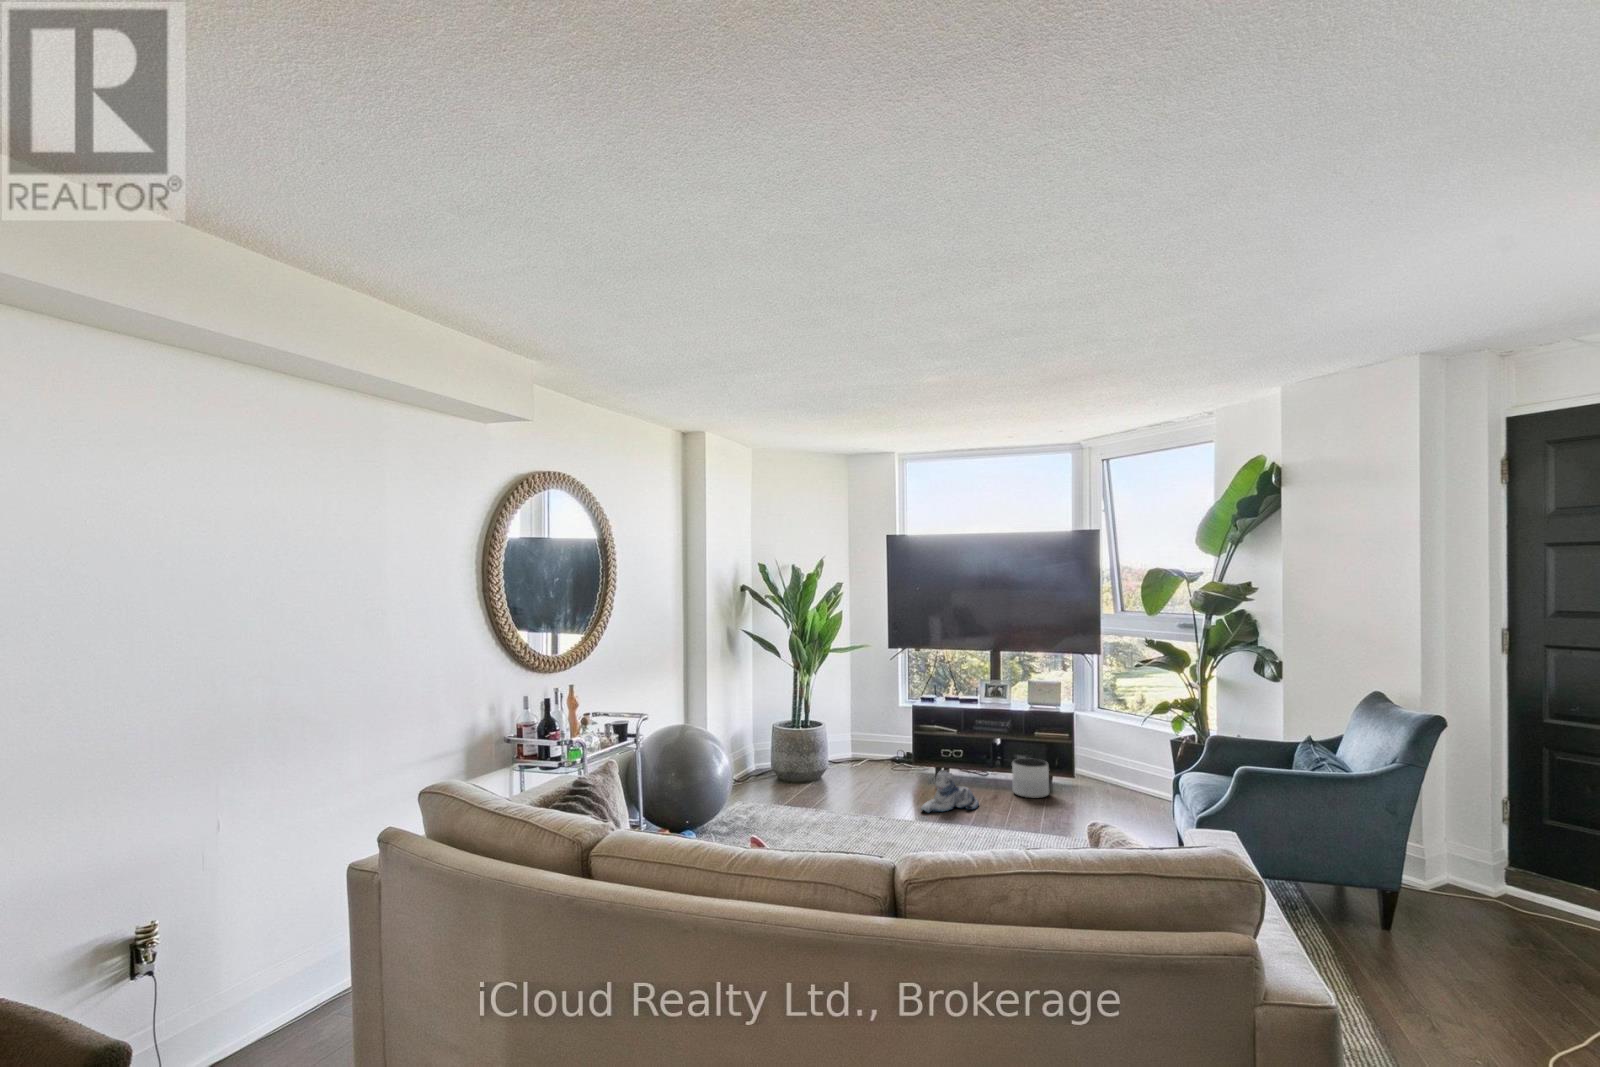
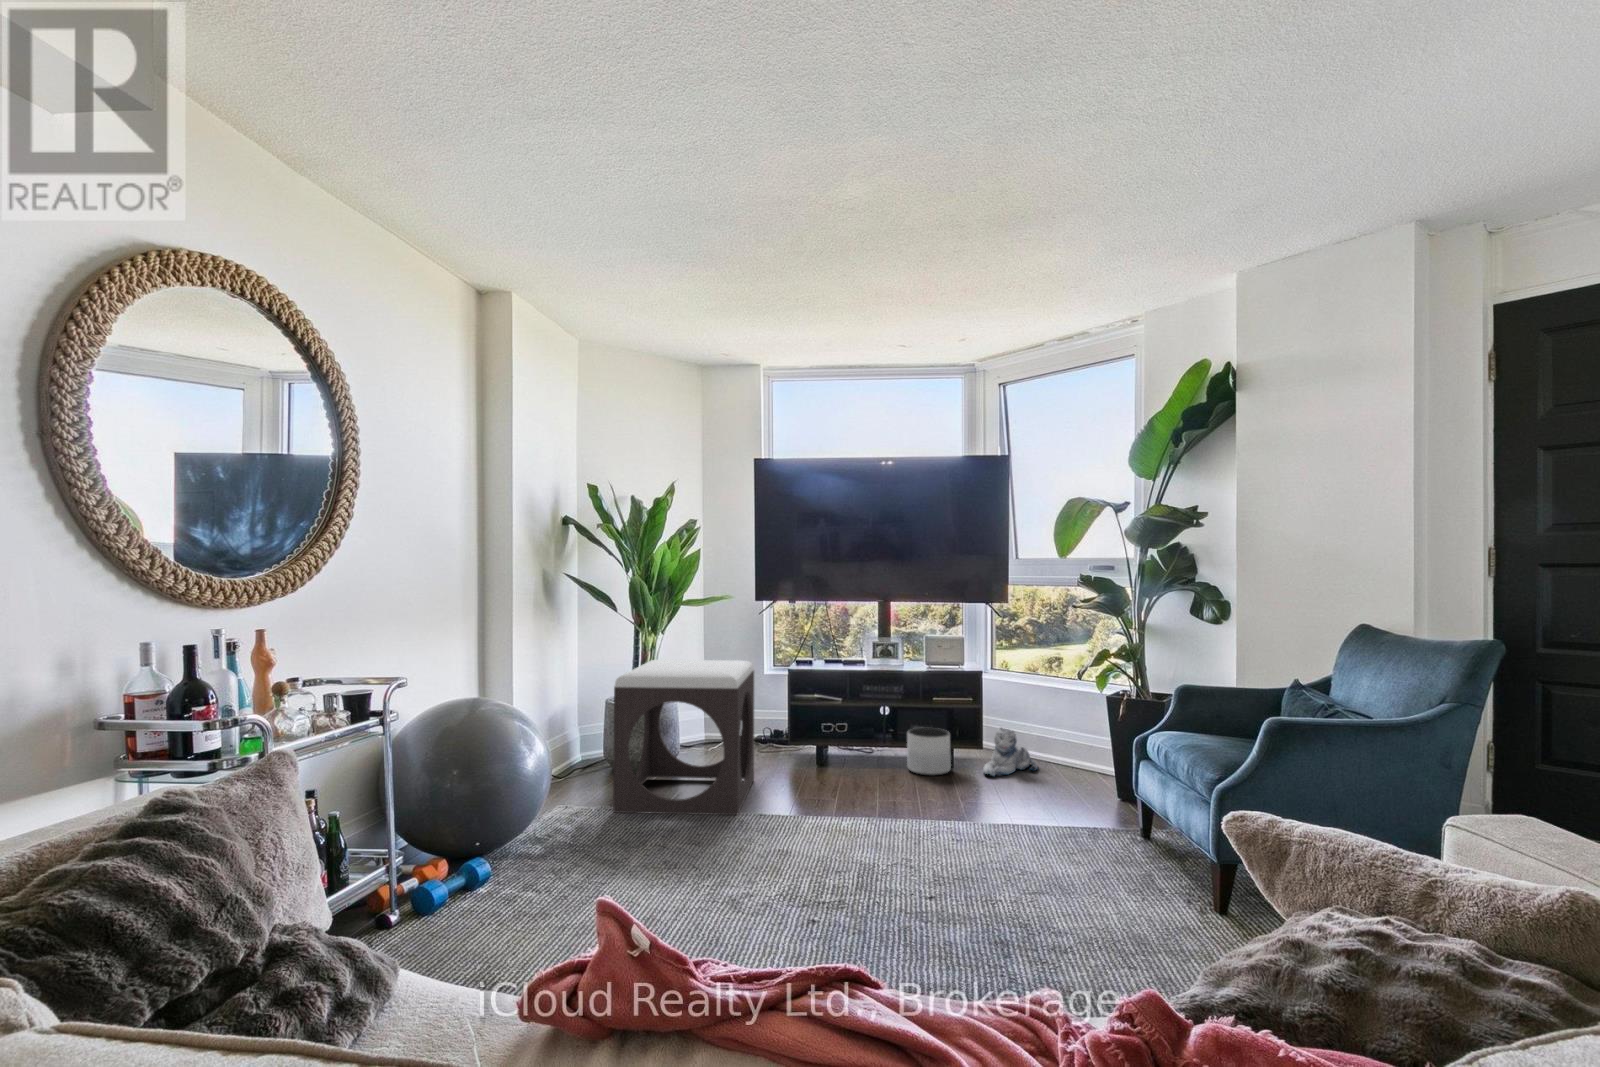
footstool: none [777,697,885,819] -> present [613,660,754,815]
plush toy: present [921,770,979,813] -> present [983,728,1038,776]

